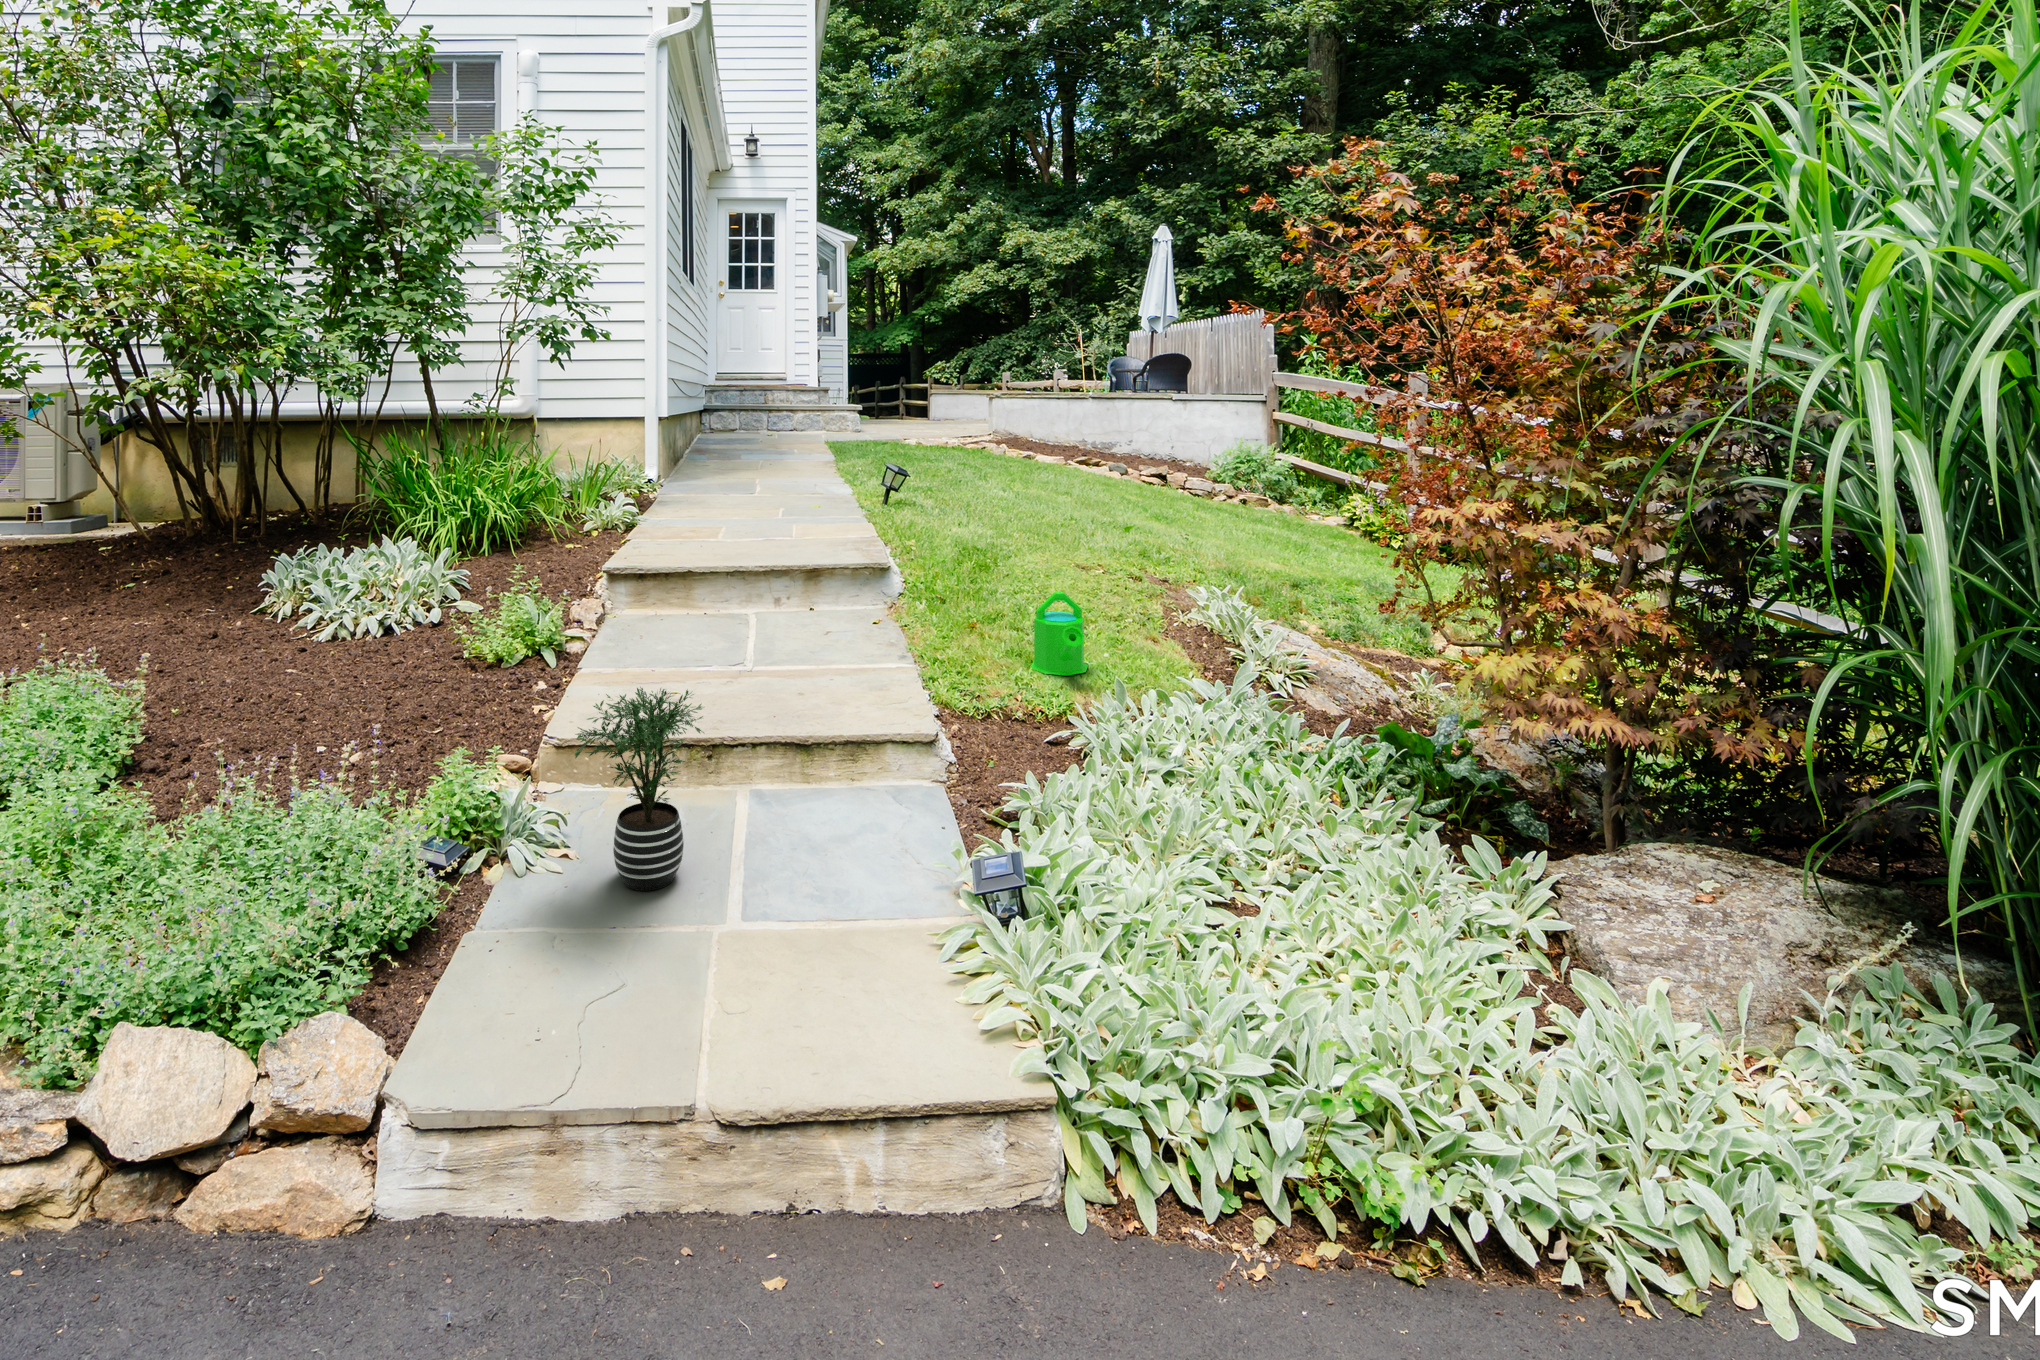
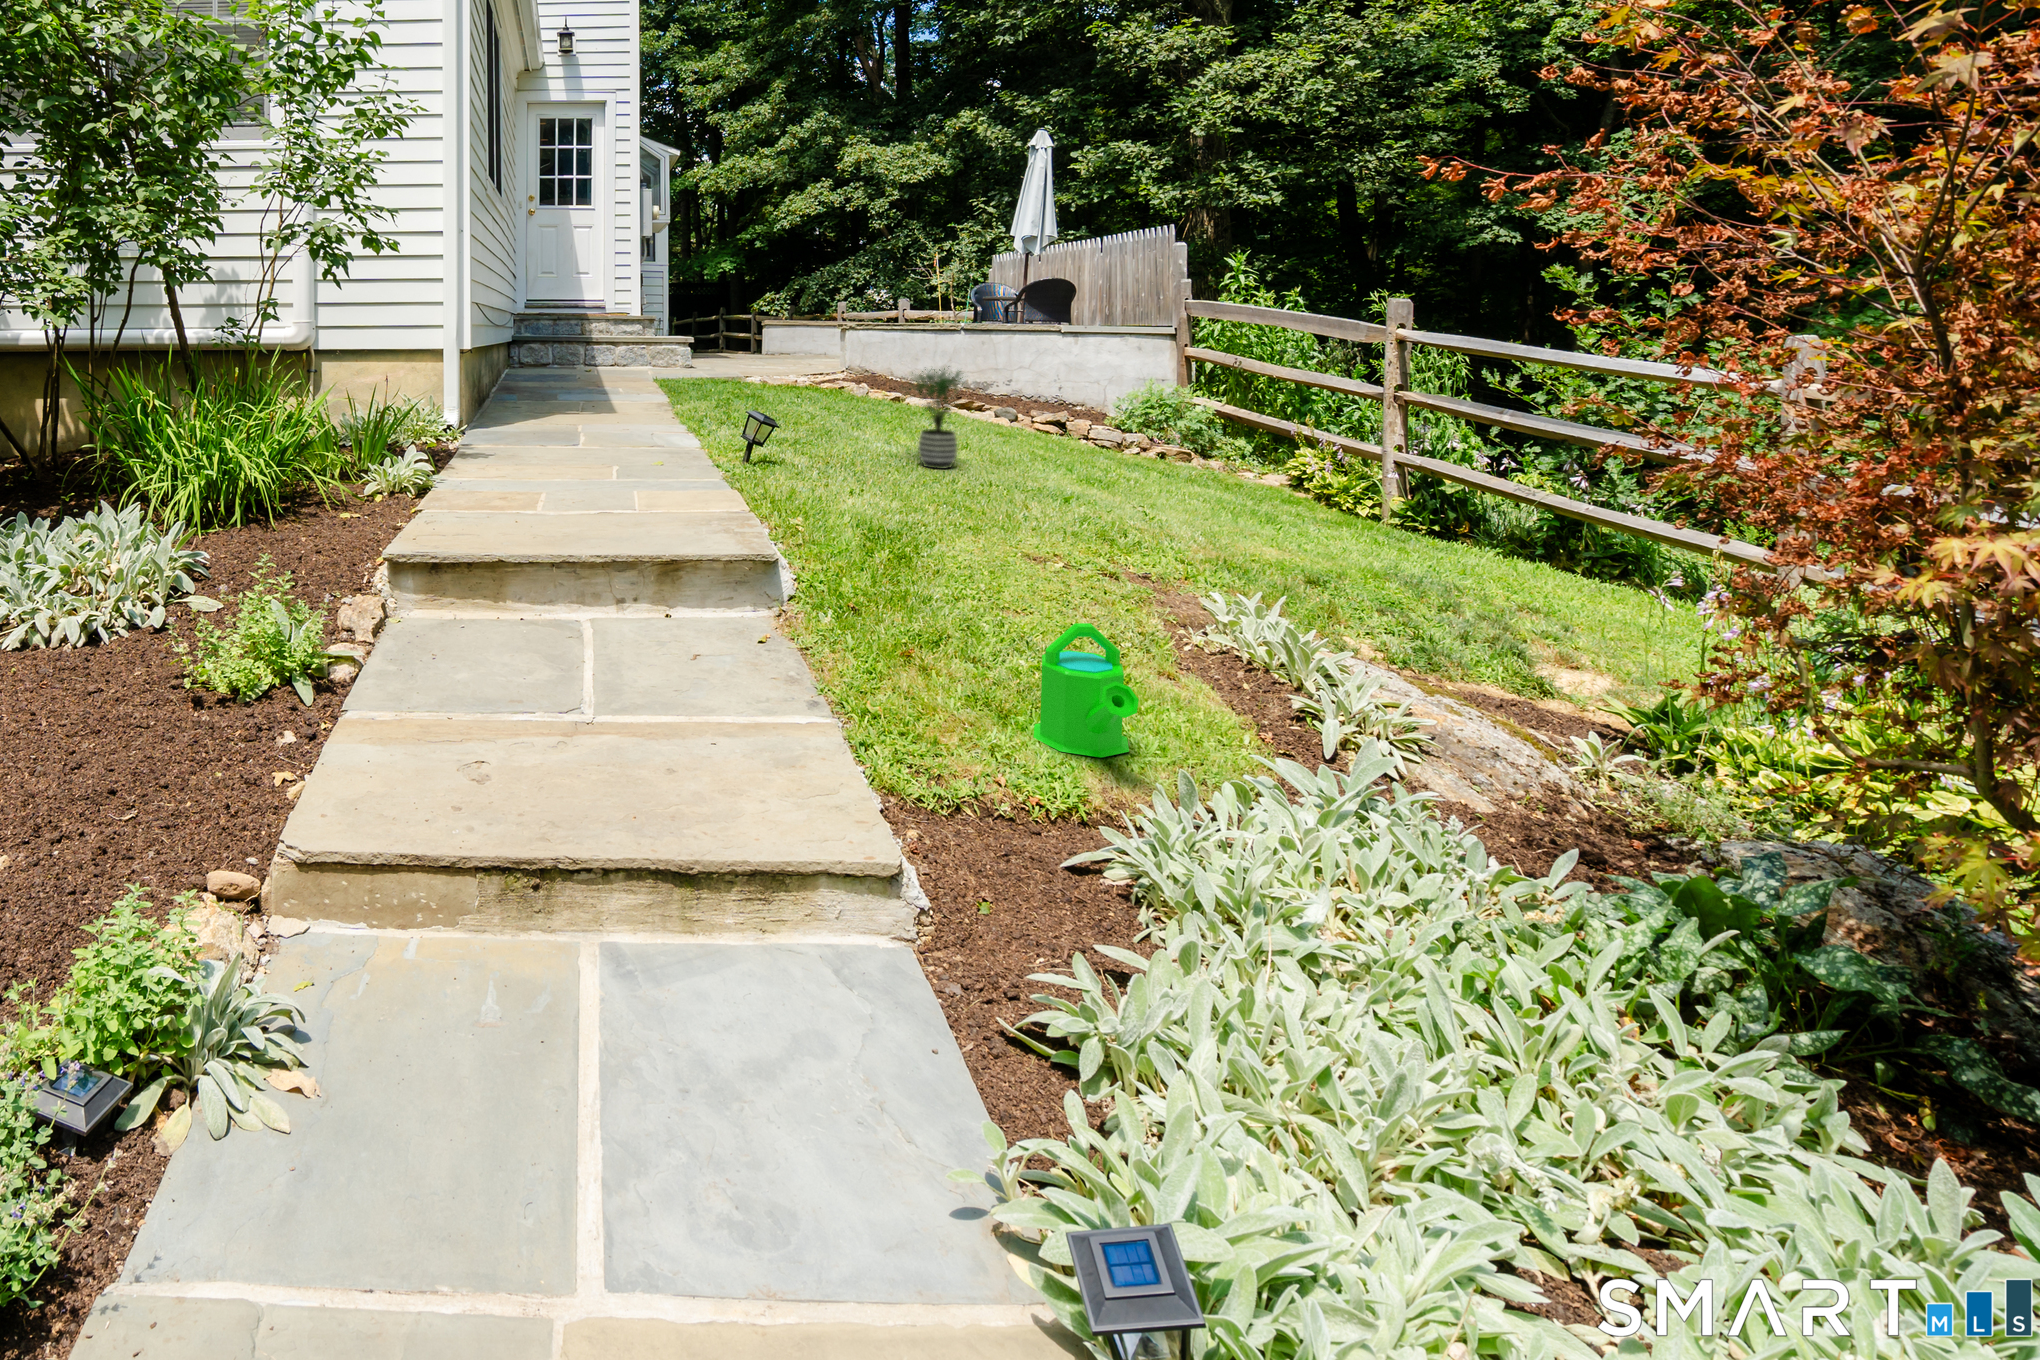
potted plant: present [575,687,704,891] -> present [905,368,963,469]

